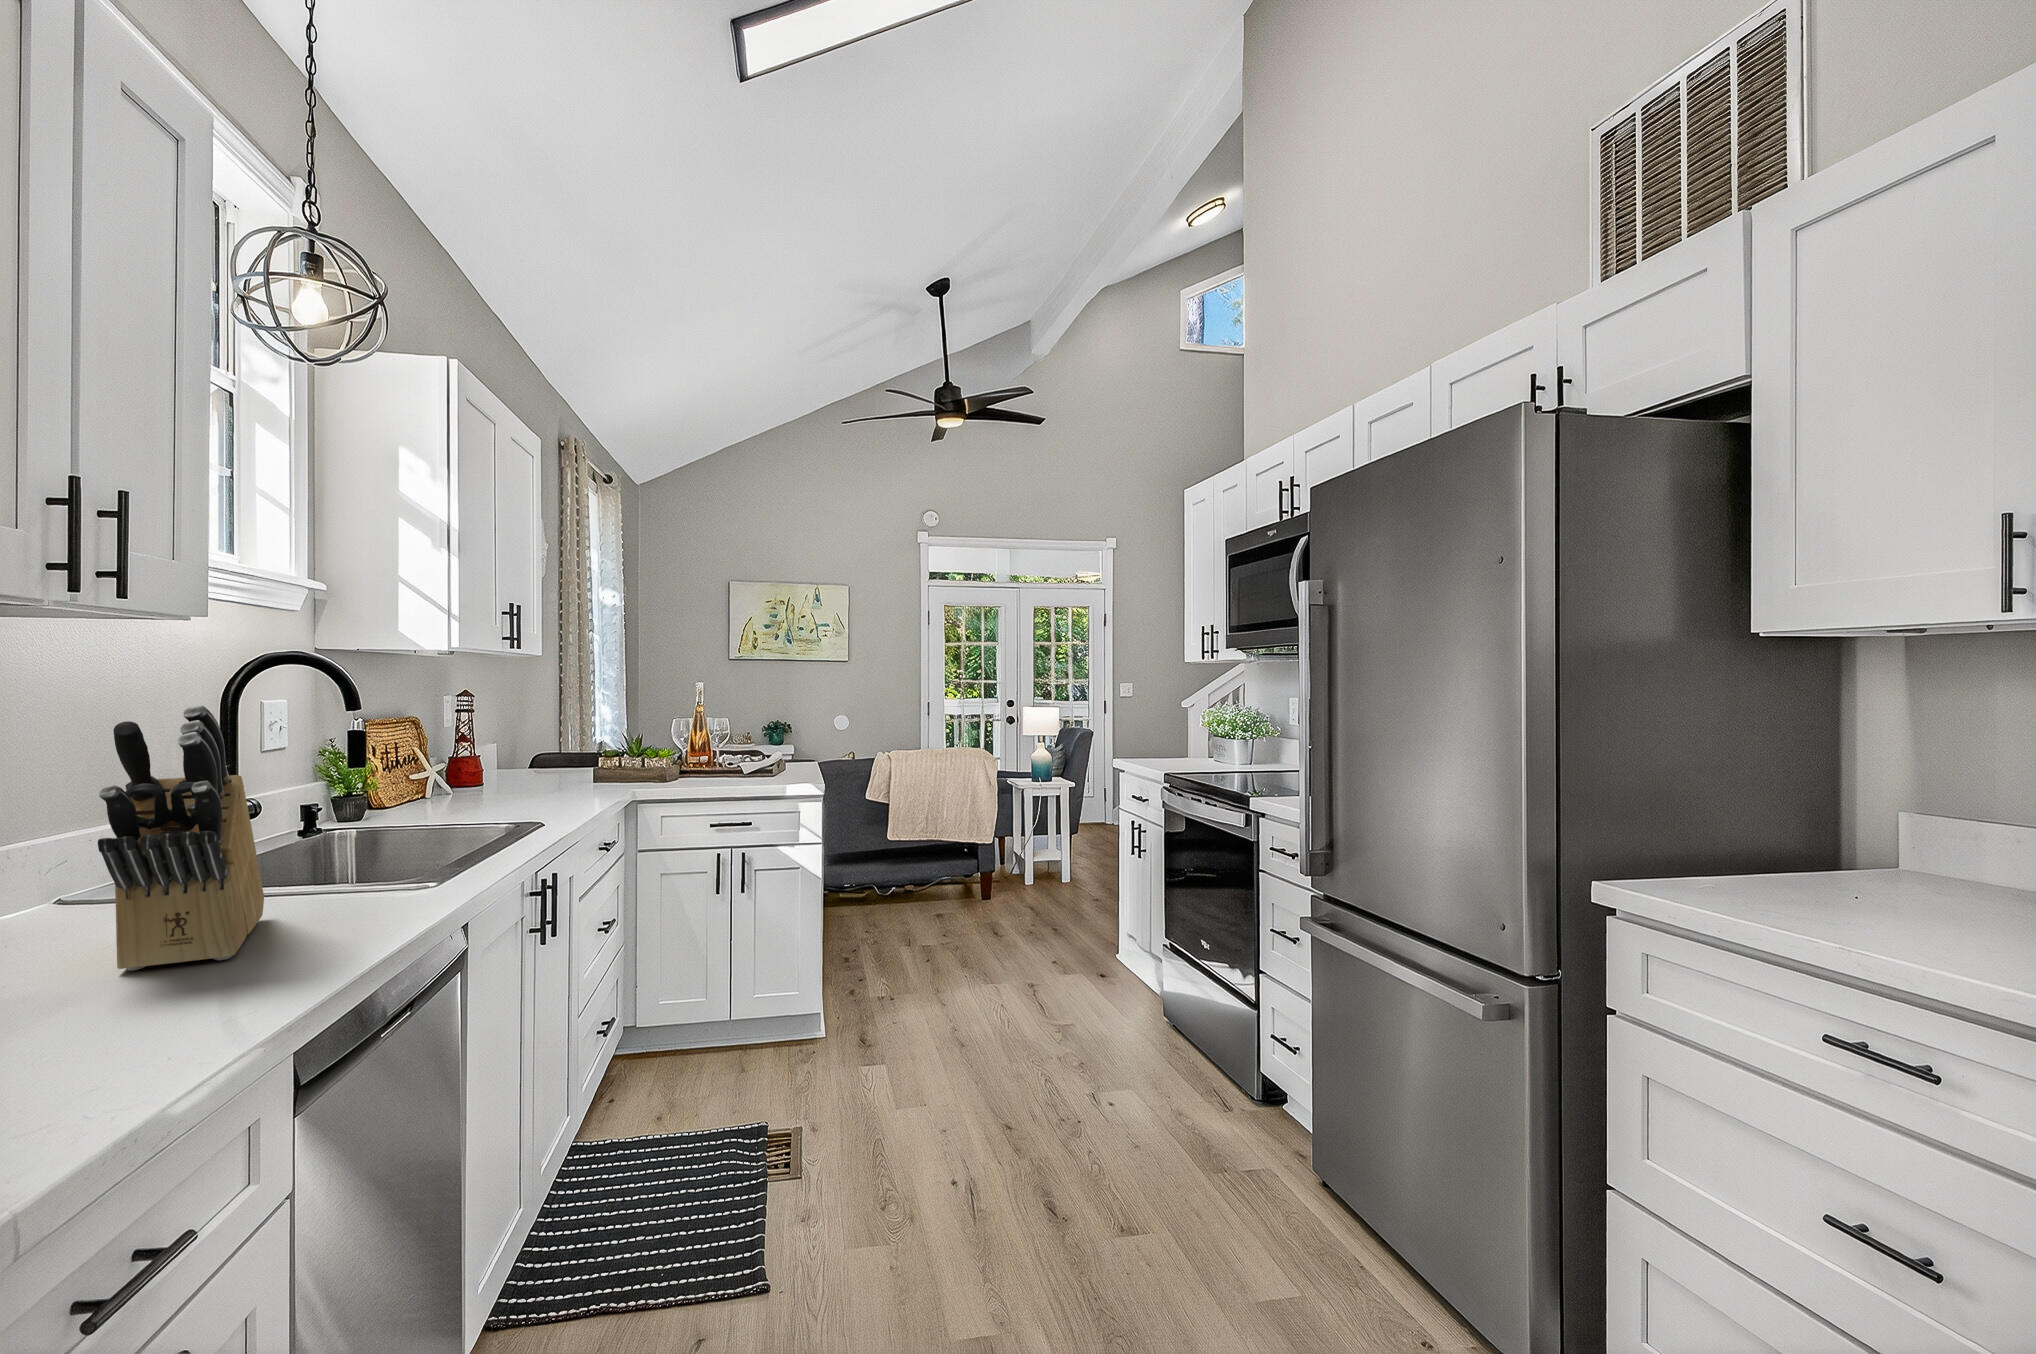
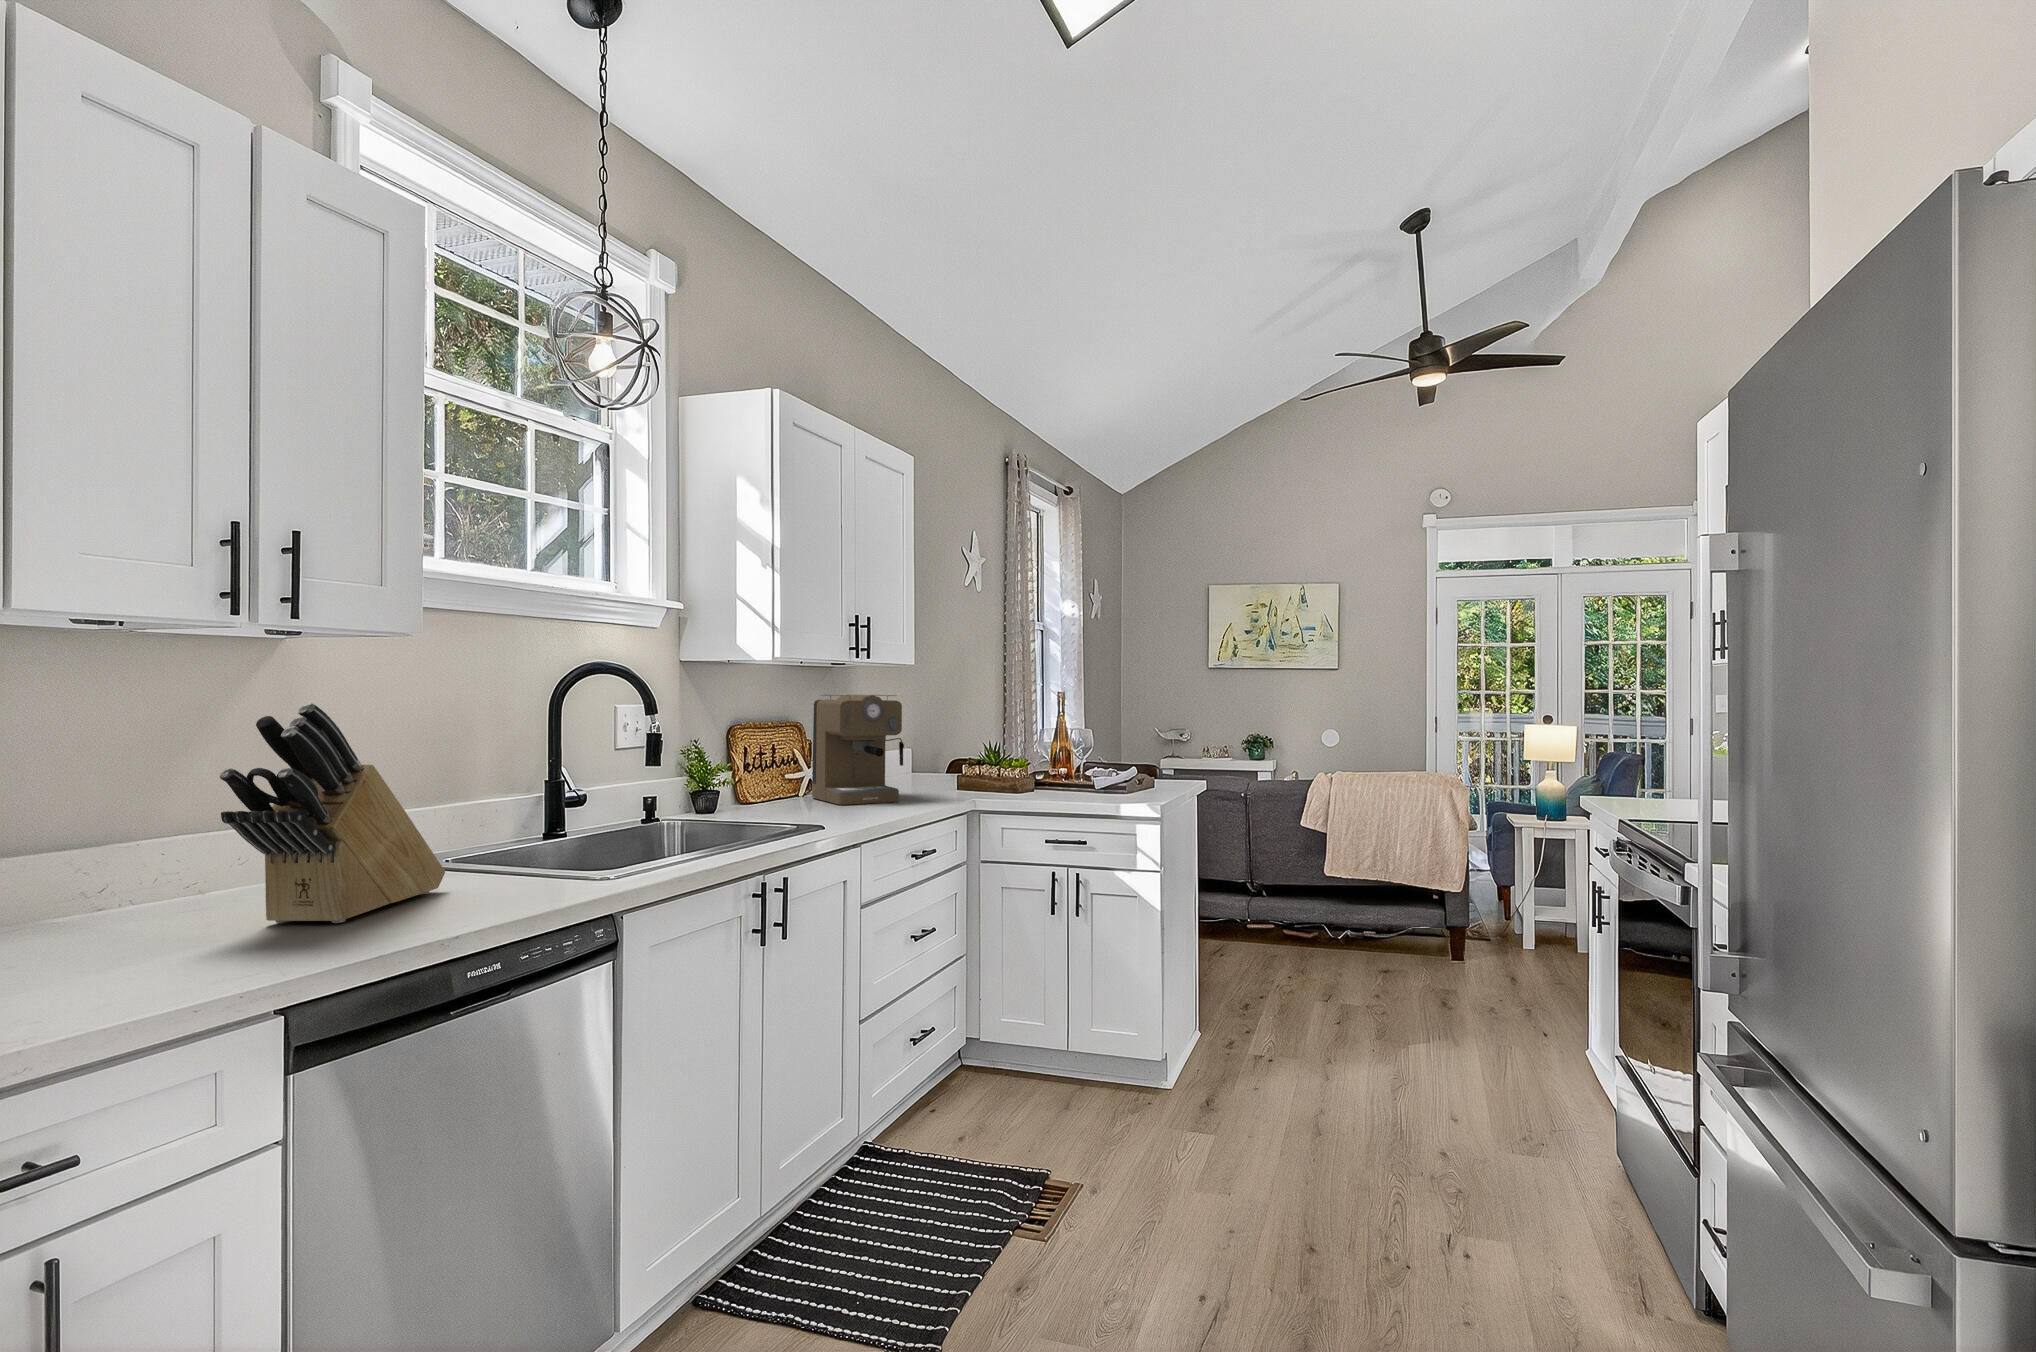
coffee maker: none [461,689,577,803] -> present [812,695,904,805]

